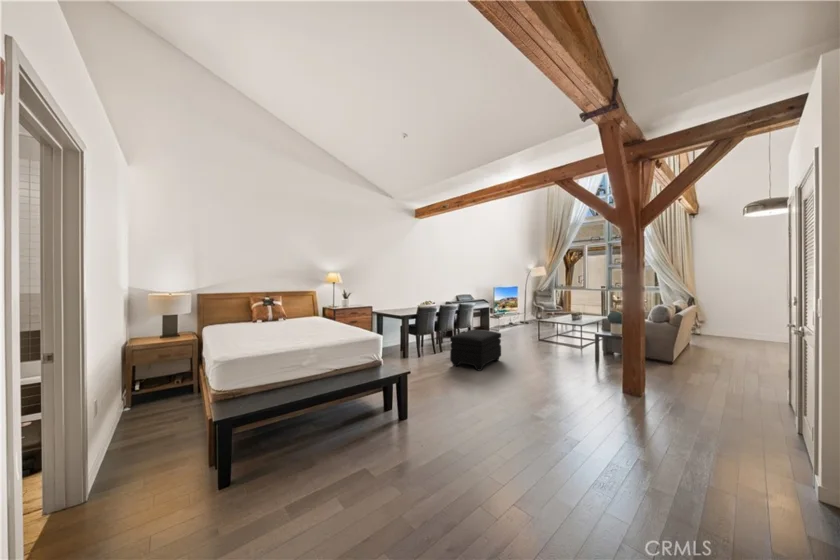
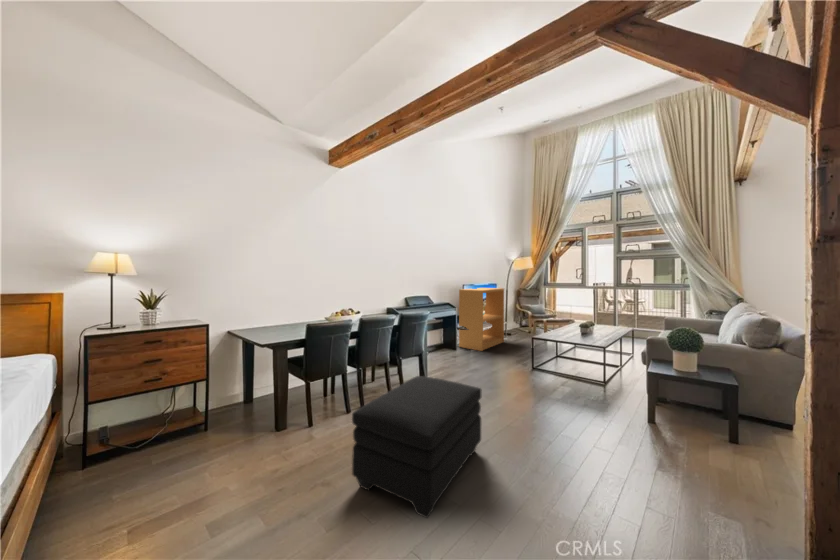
bookshelf: none [491,290,522,331] -> present [459,288,504,351]

